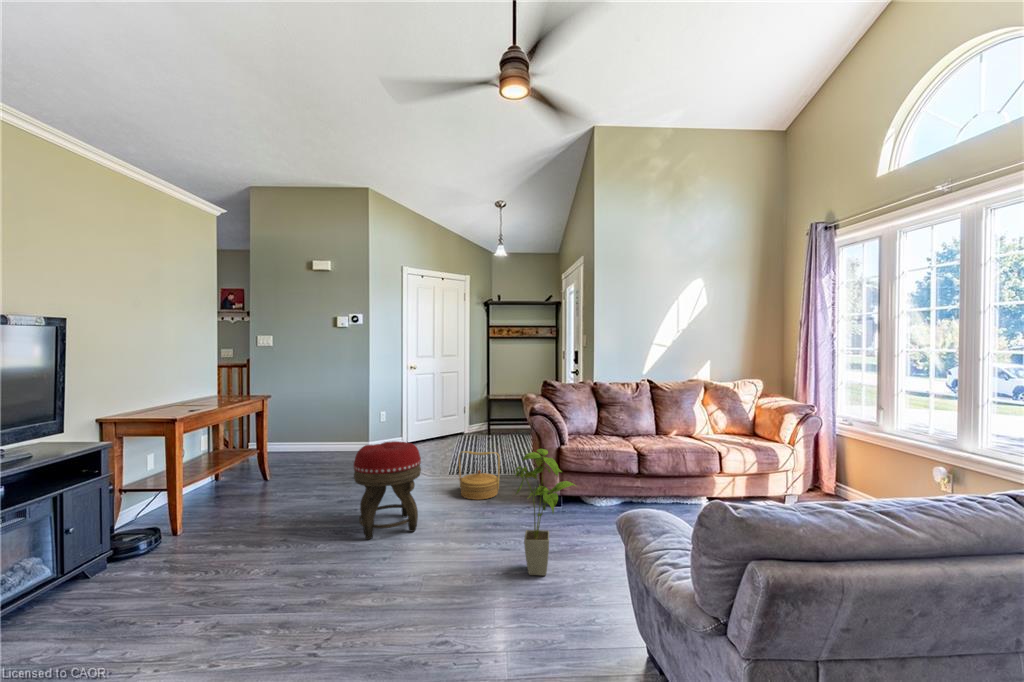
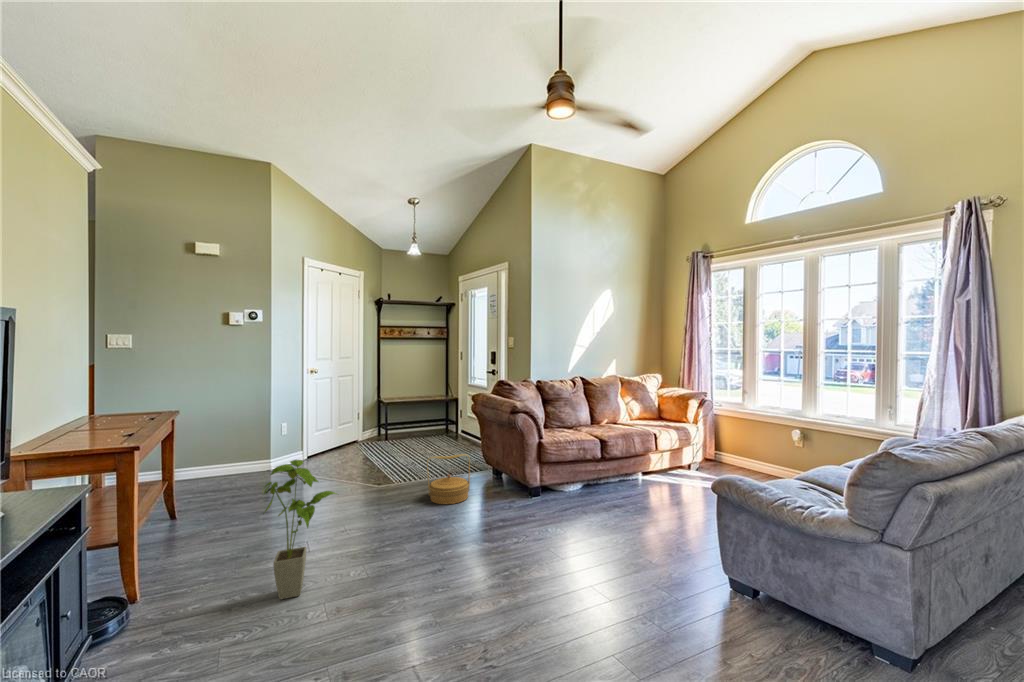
footstool: present [354,441,421,540] -> none [354,452,429,560]
house plant: present [515,449,575,576] -> present [264,460,336,599]

